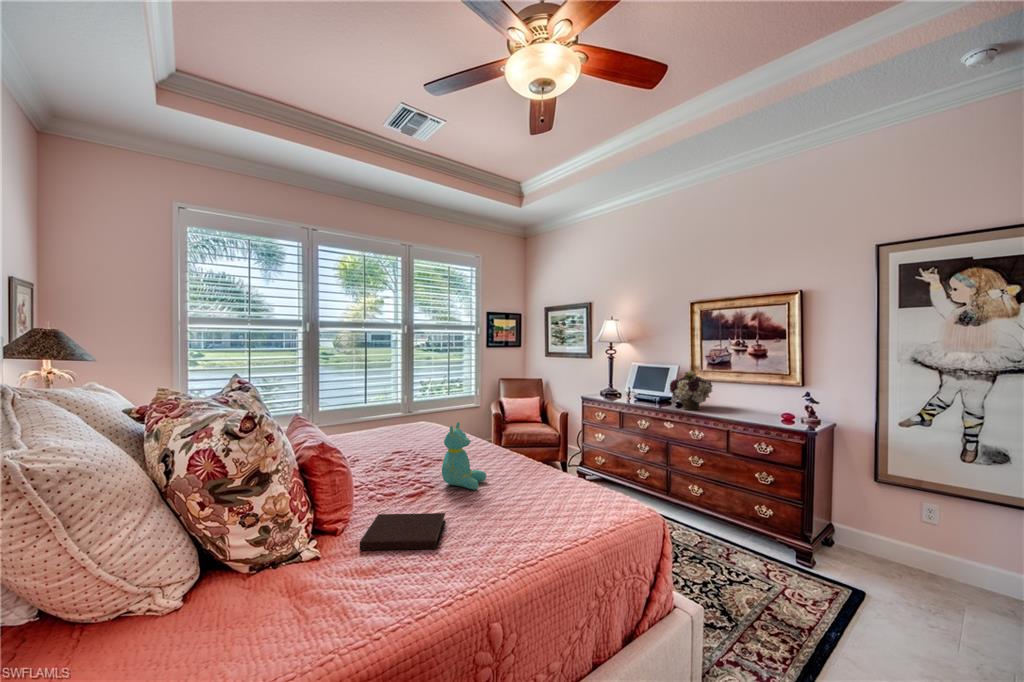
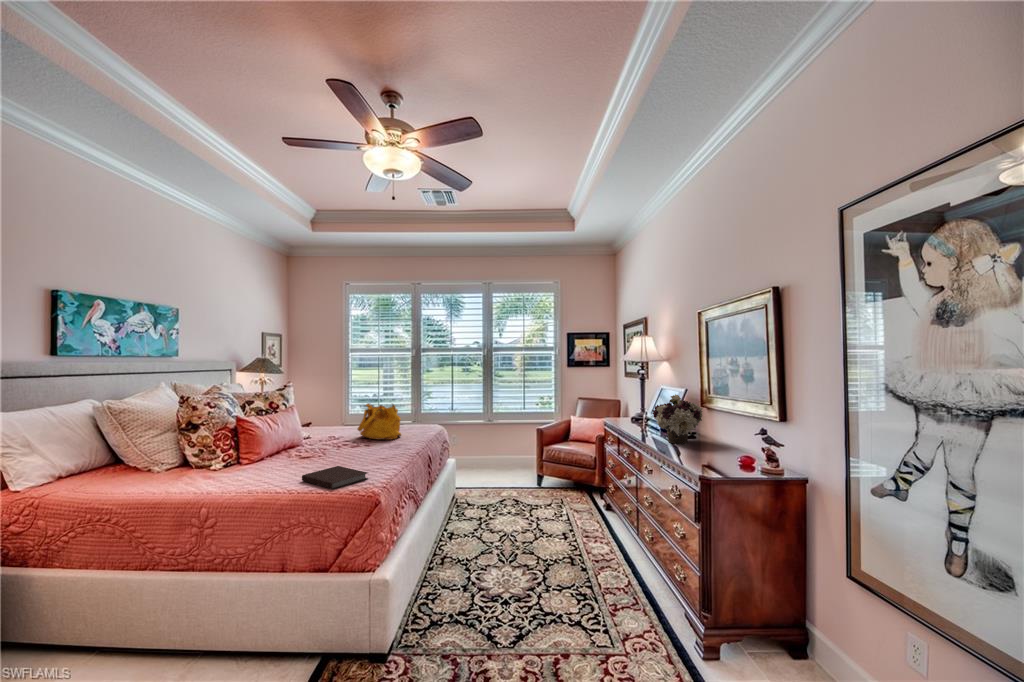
handbag: none [382,401,438,447] -> present [357,403,401,440]
teddy bear: present [442,422,486,490] -> none [300,414,342,468]
notebook: present [360,513,445,550] -> present [302,466,368,489]

